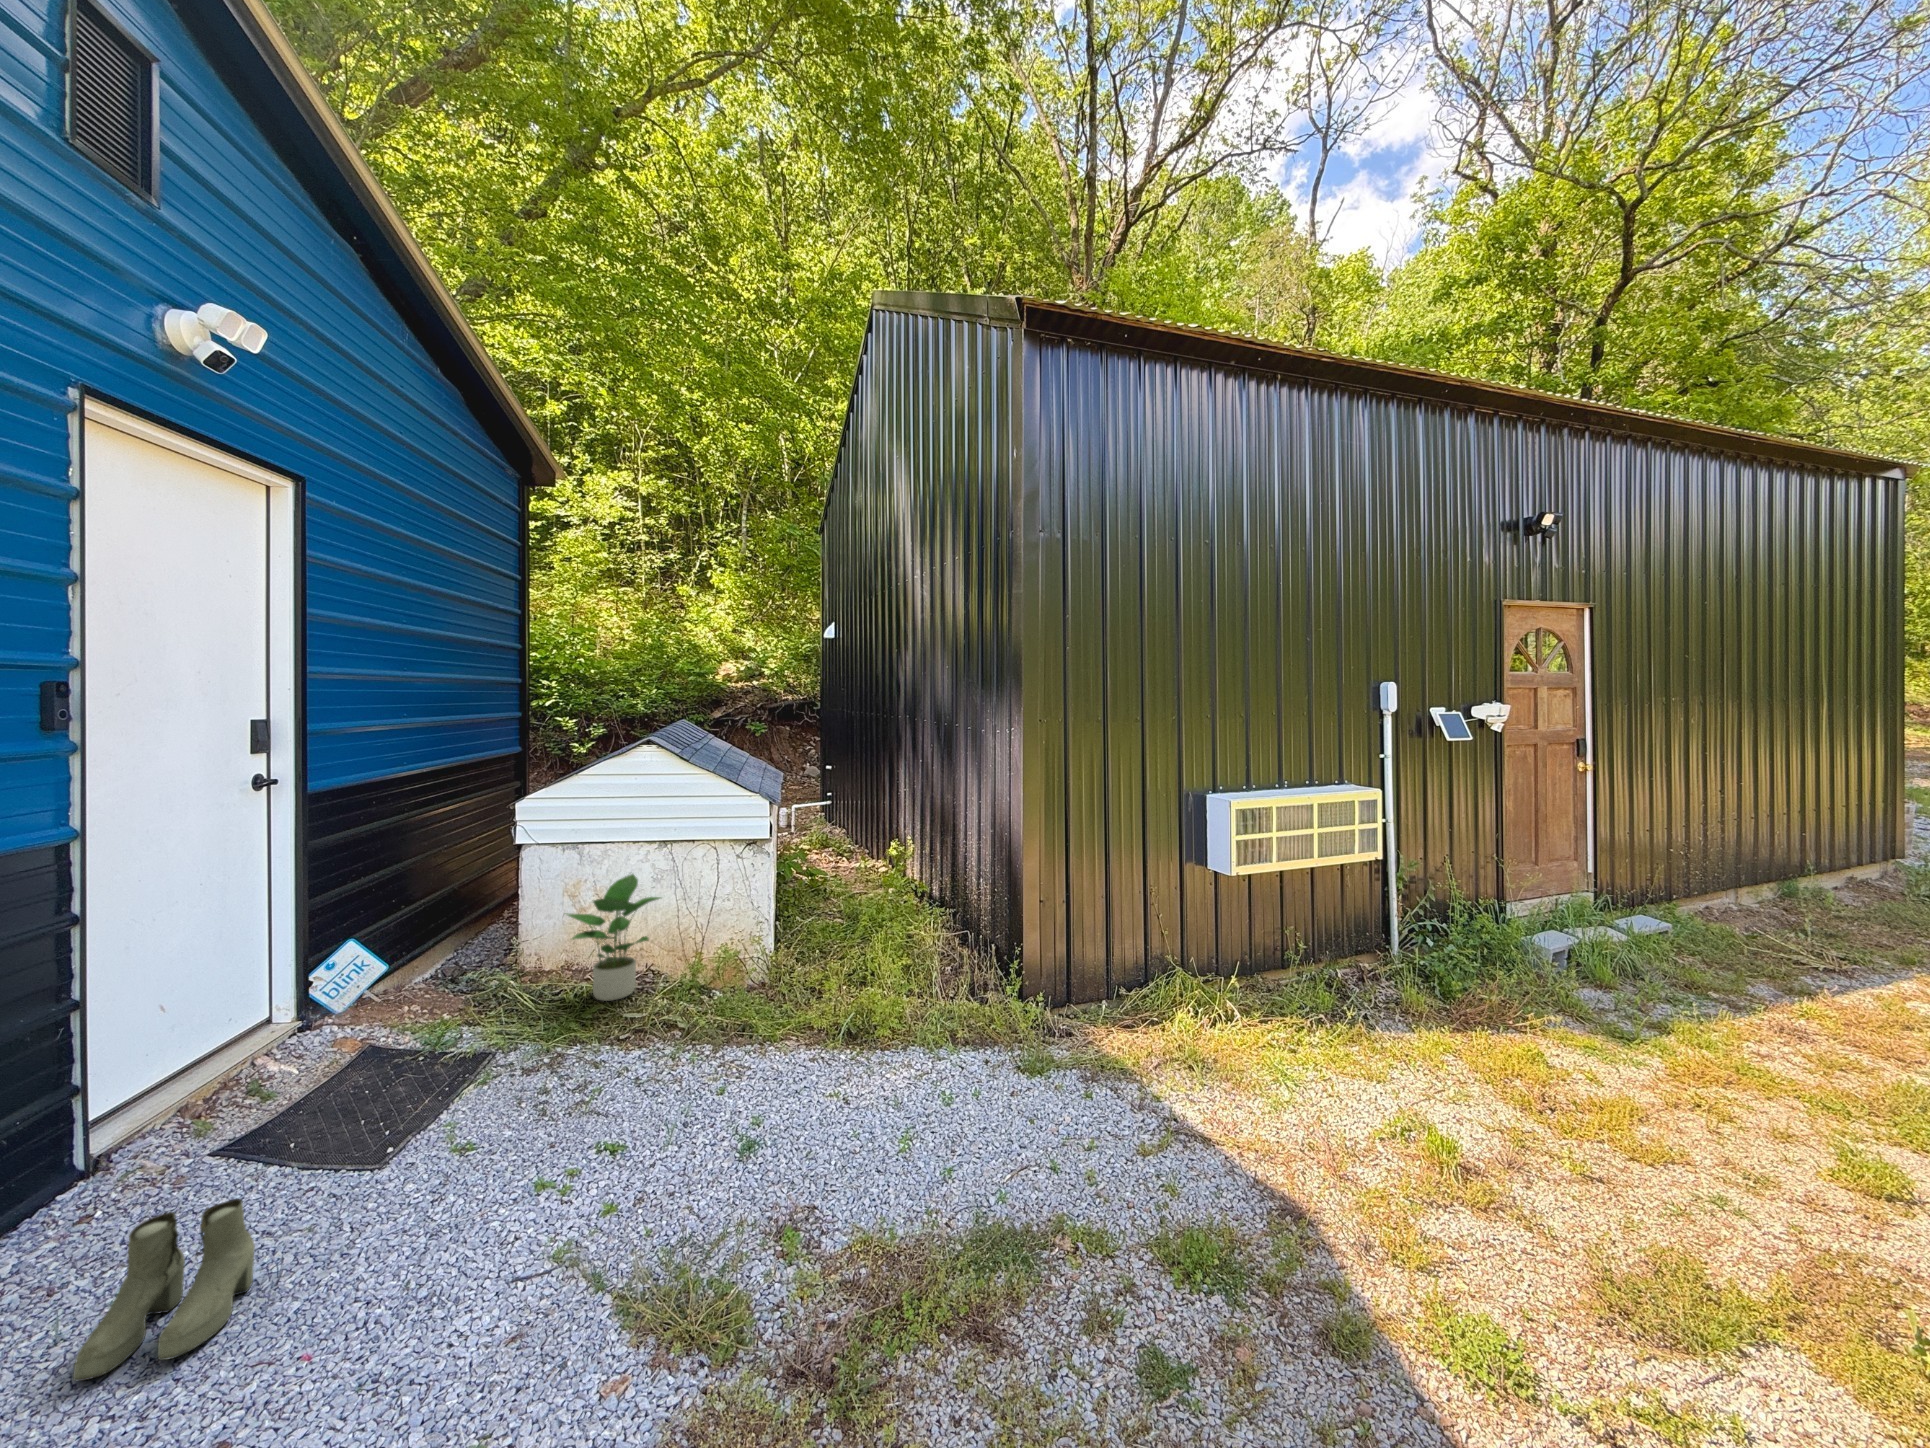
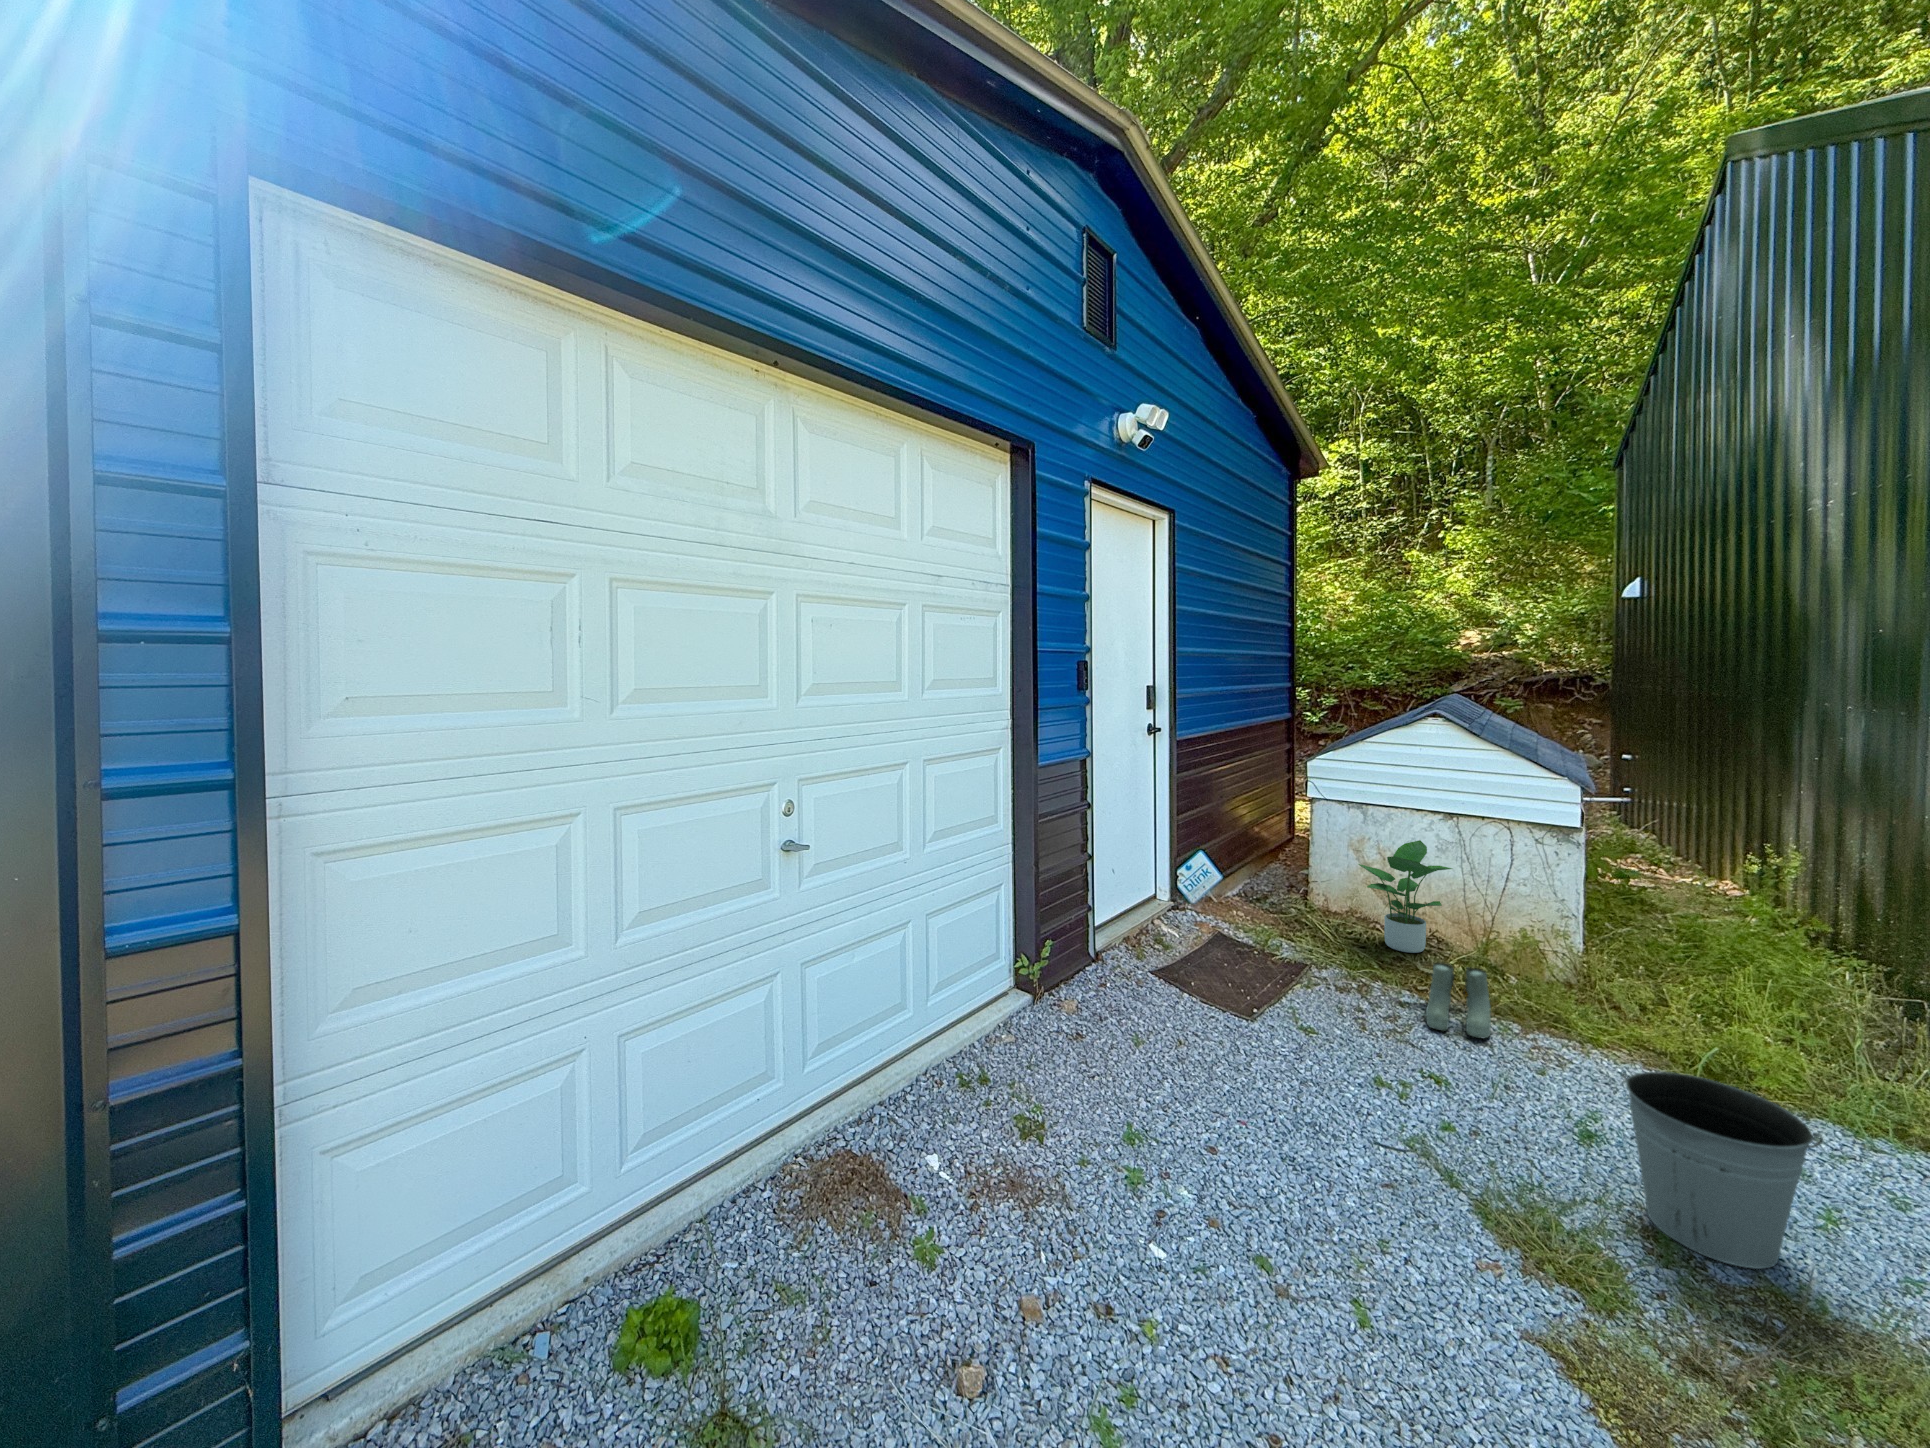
bucket: none [757,1063,889,1245] -> present [1621,1072,1823,1269]
boots: present [73,1199,255,1381] -> present [1426,962,1491,1039]

